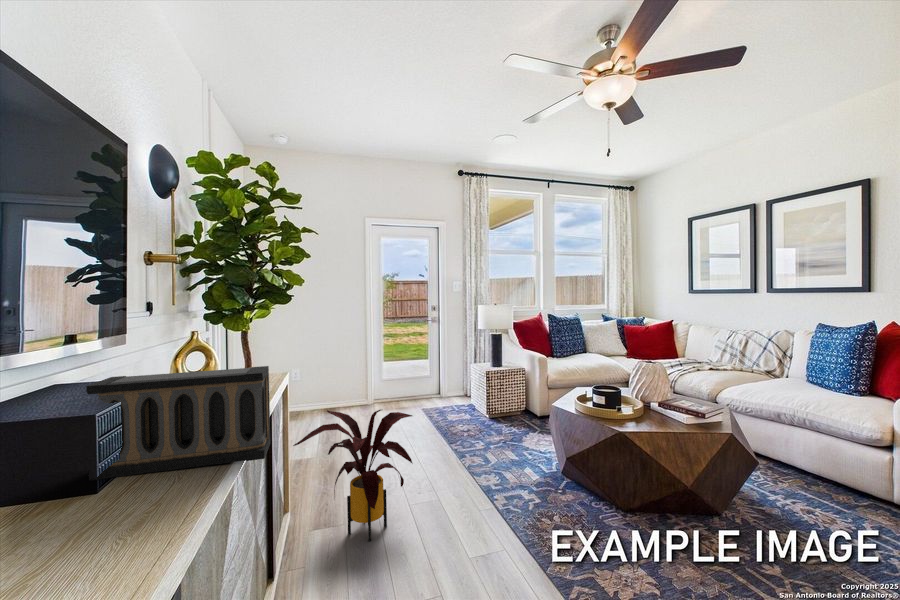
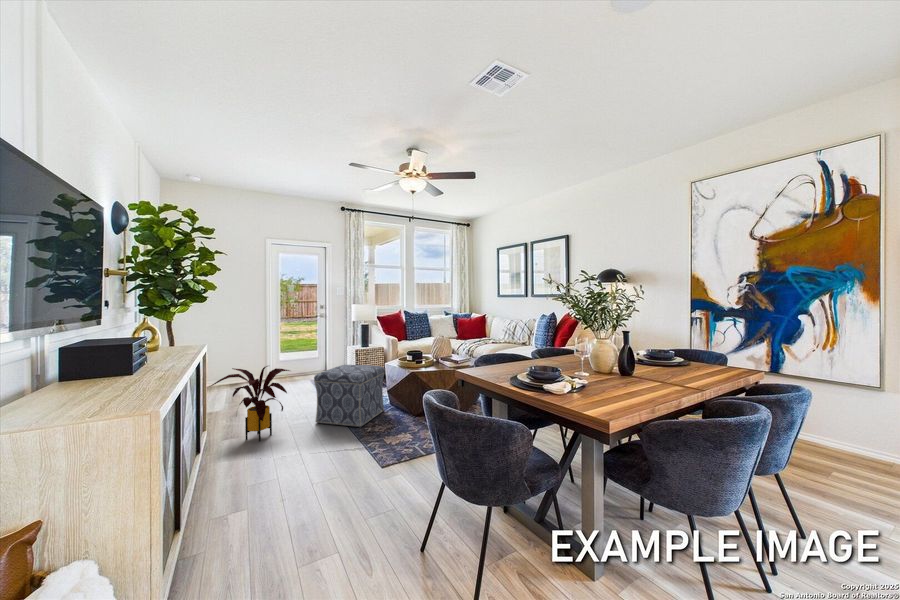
speaker: present [86,366,270,480] -> none [116,328,203,375]
ottoman: none [449,404,558,529] -> present [314,365,385,427]

